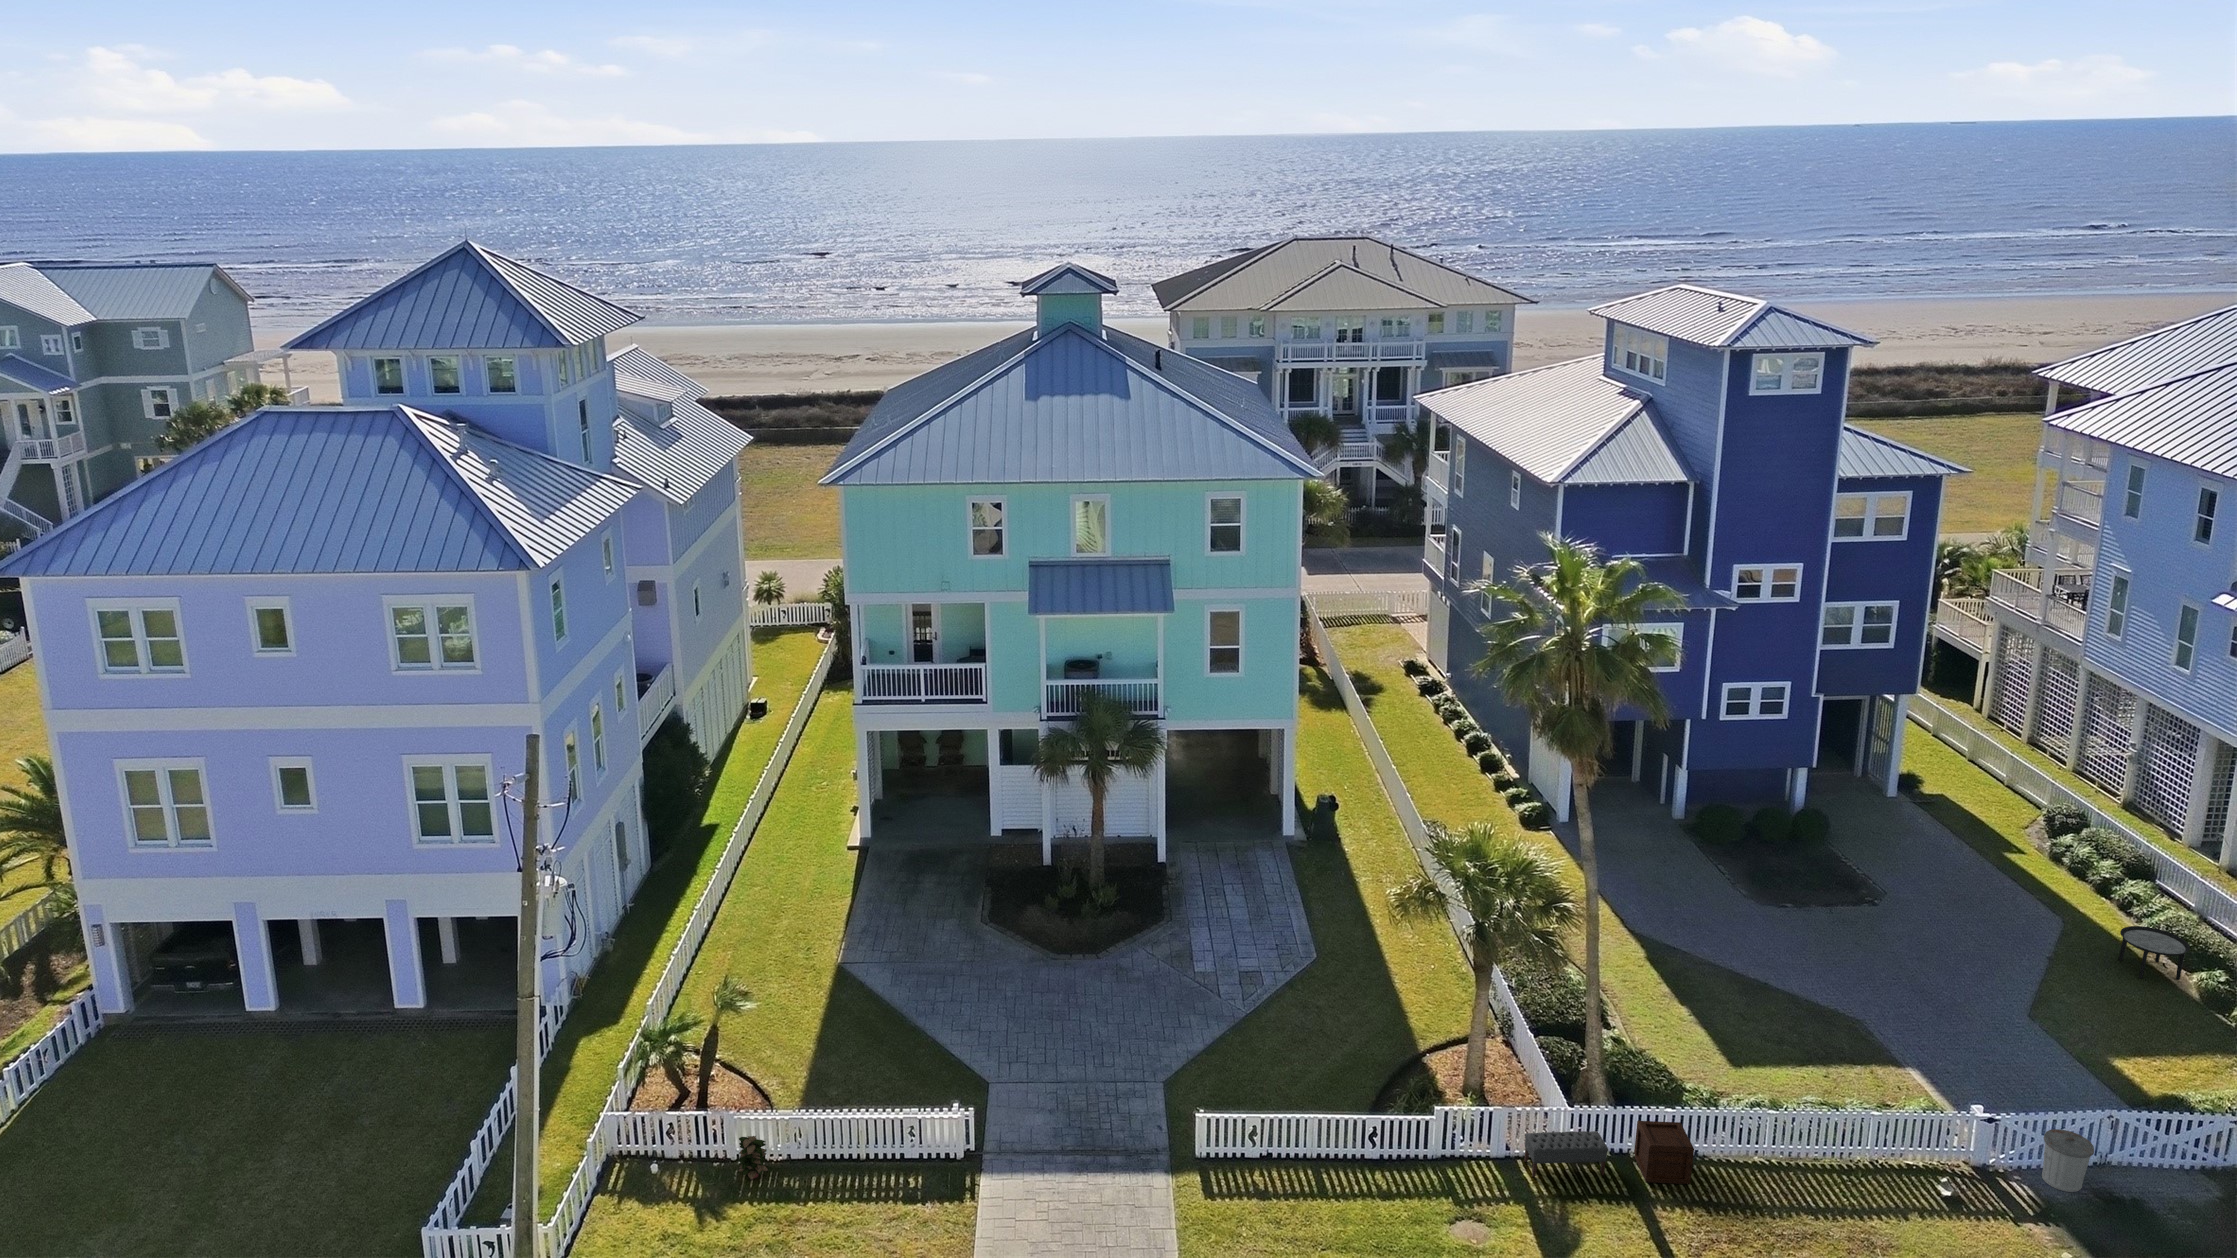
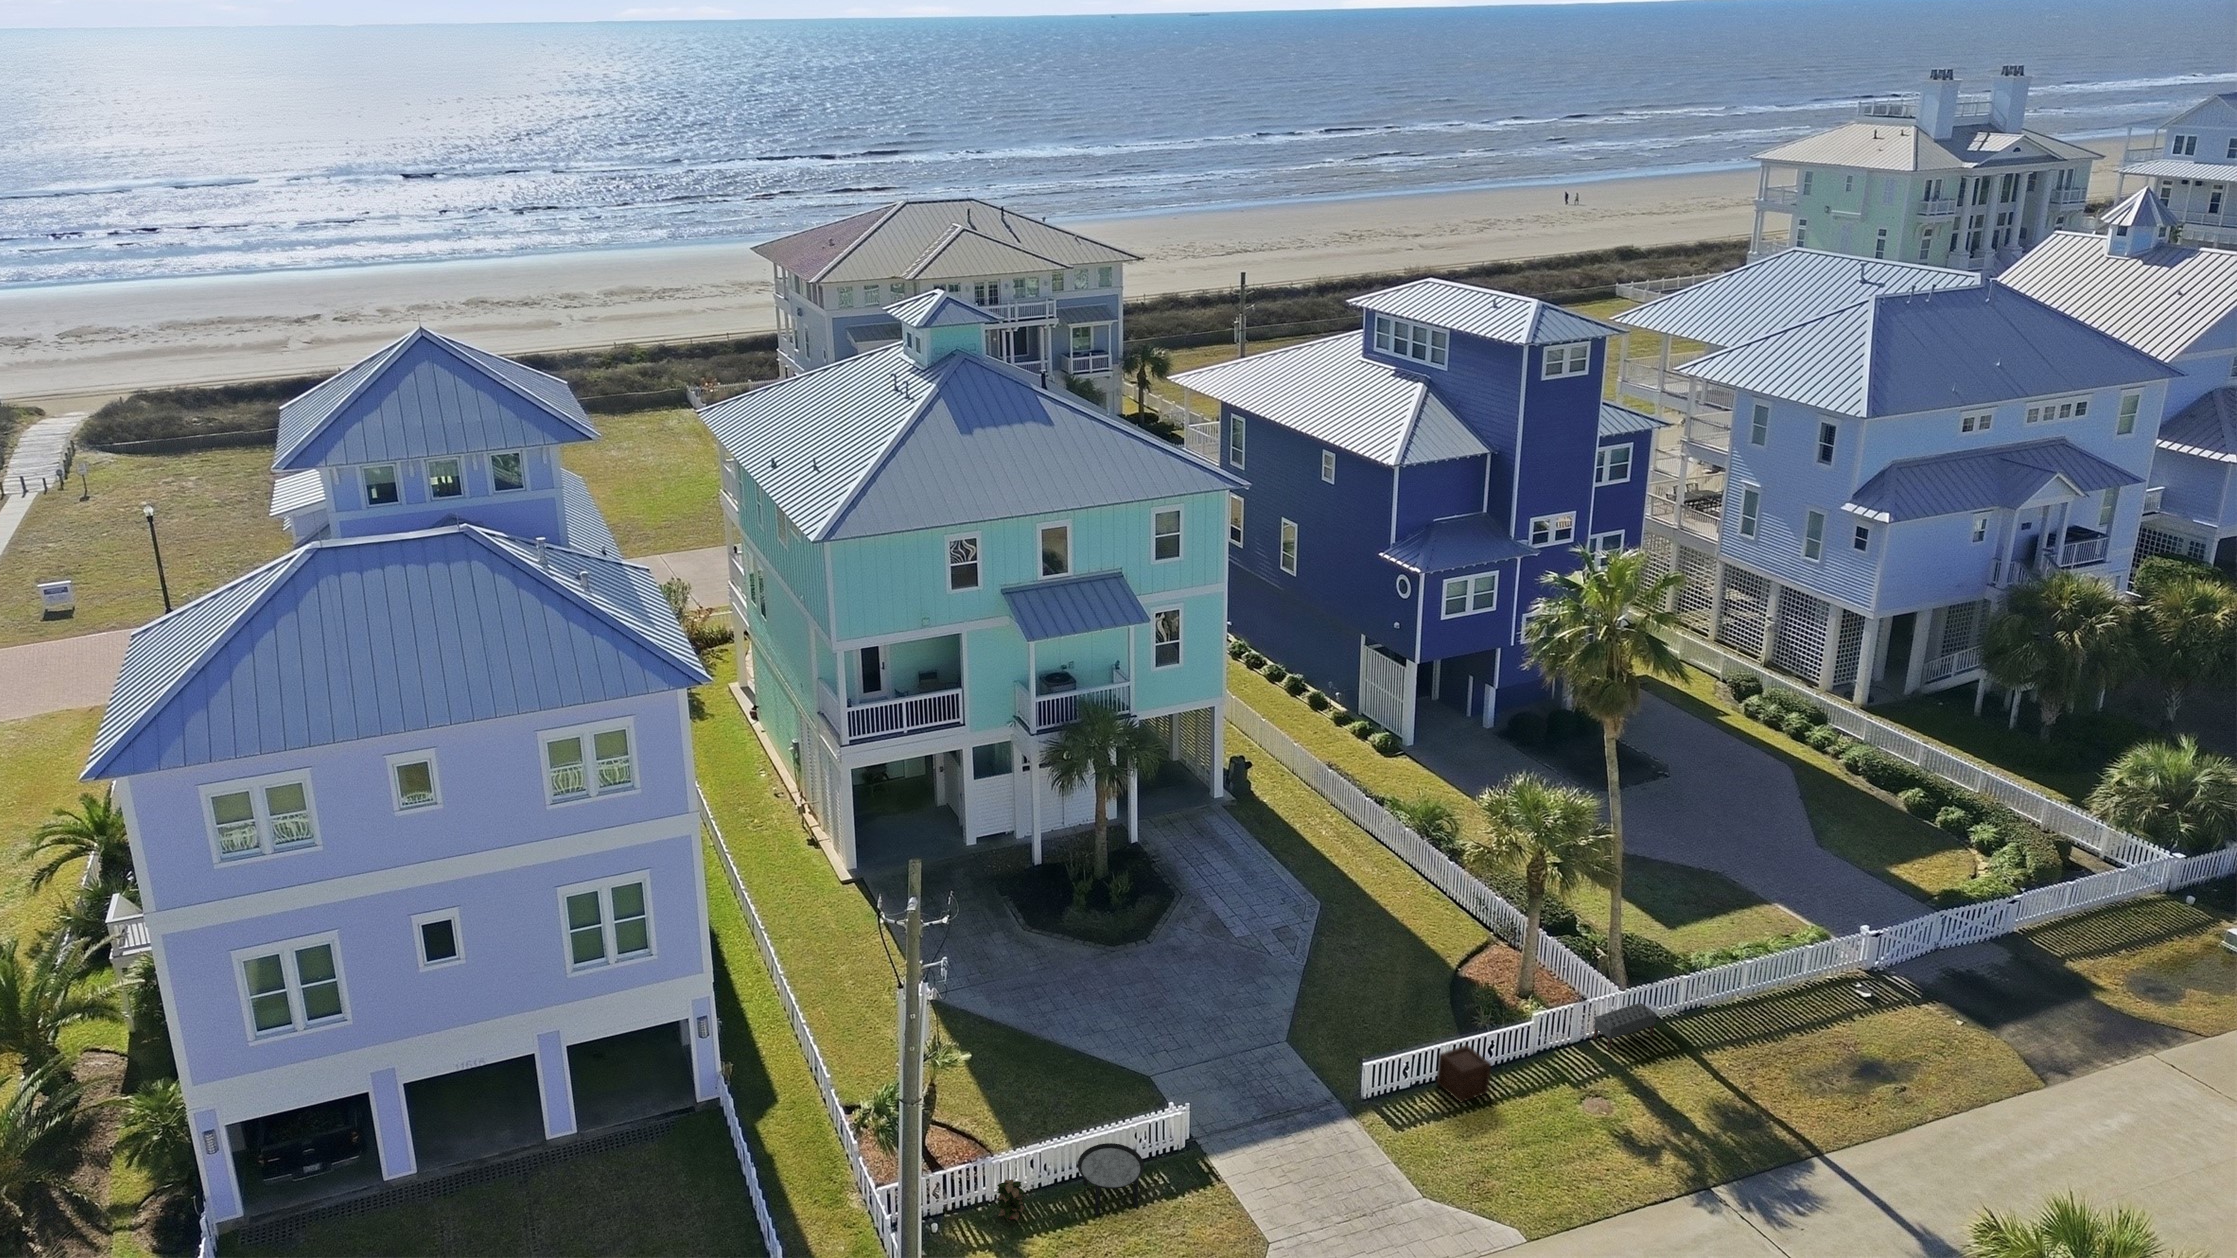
round table: present [2119,926,2190,980] -> present [1078,1143,1144,1215]
wooden crate: present [1634,1121,1694,1184] -> present [1437,1045,1491,1102]
trash can: present [2042,1129,2094,1192] -> none [1907,929,1944,973]

